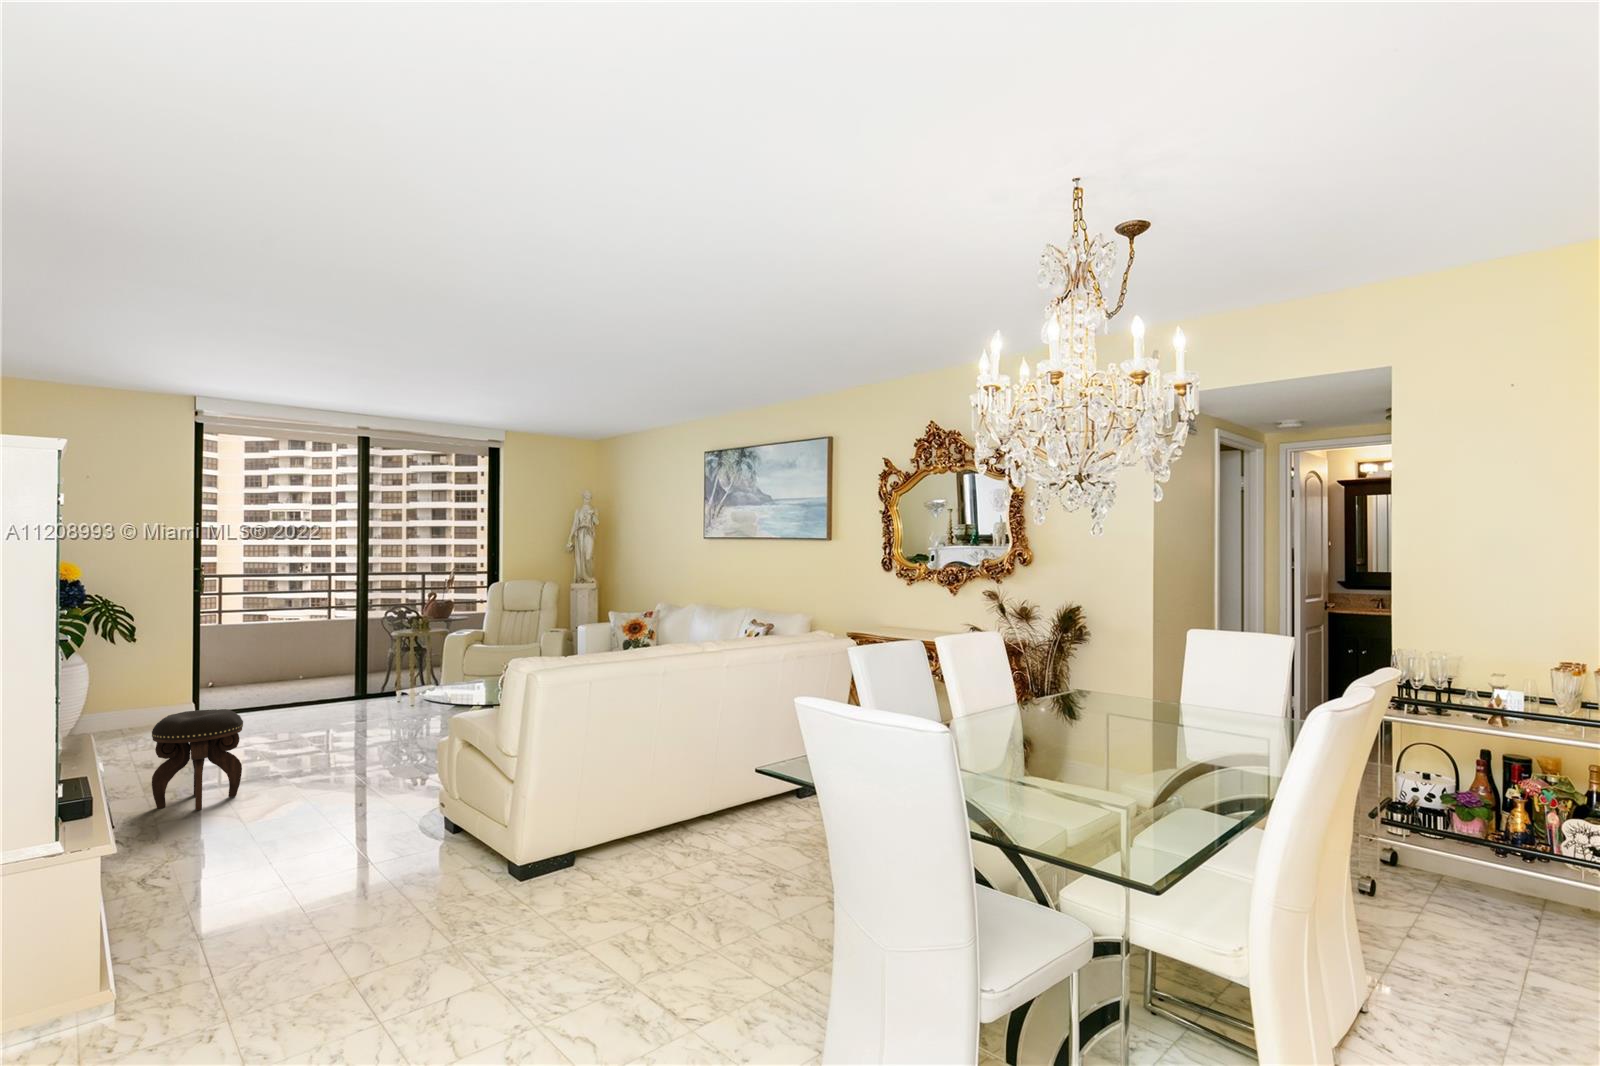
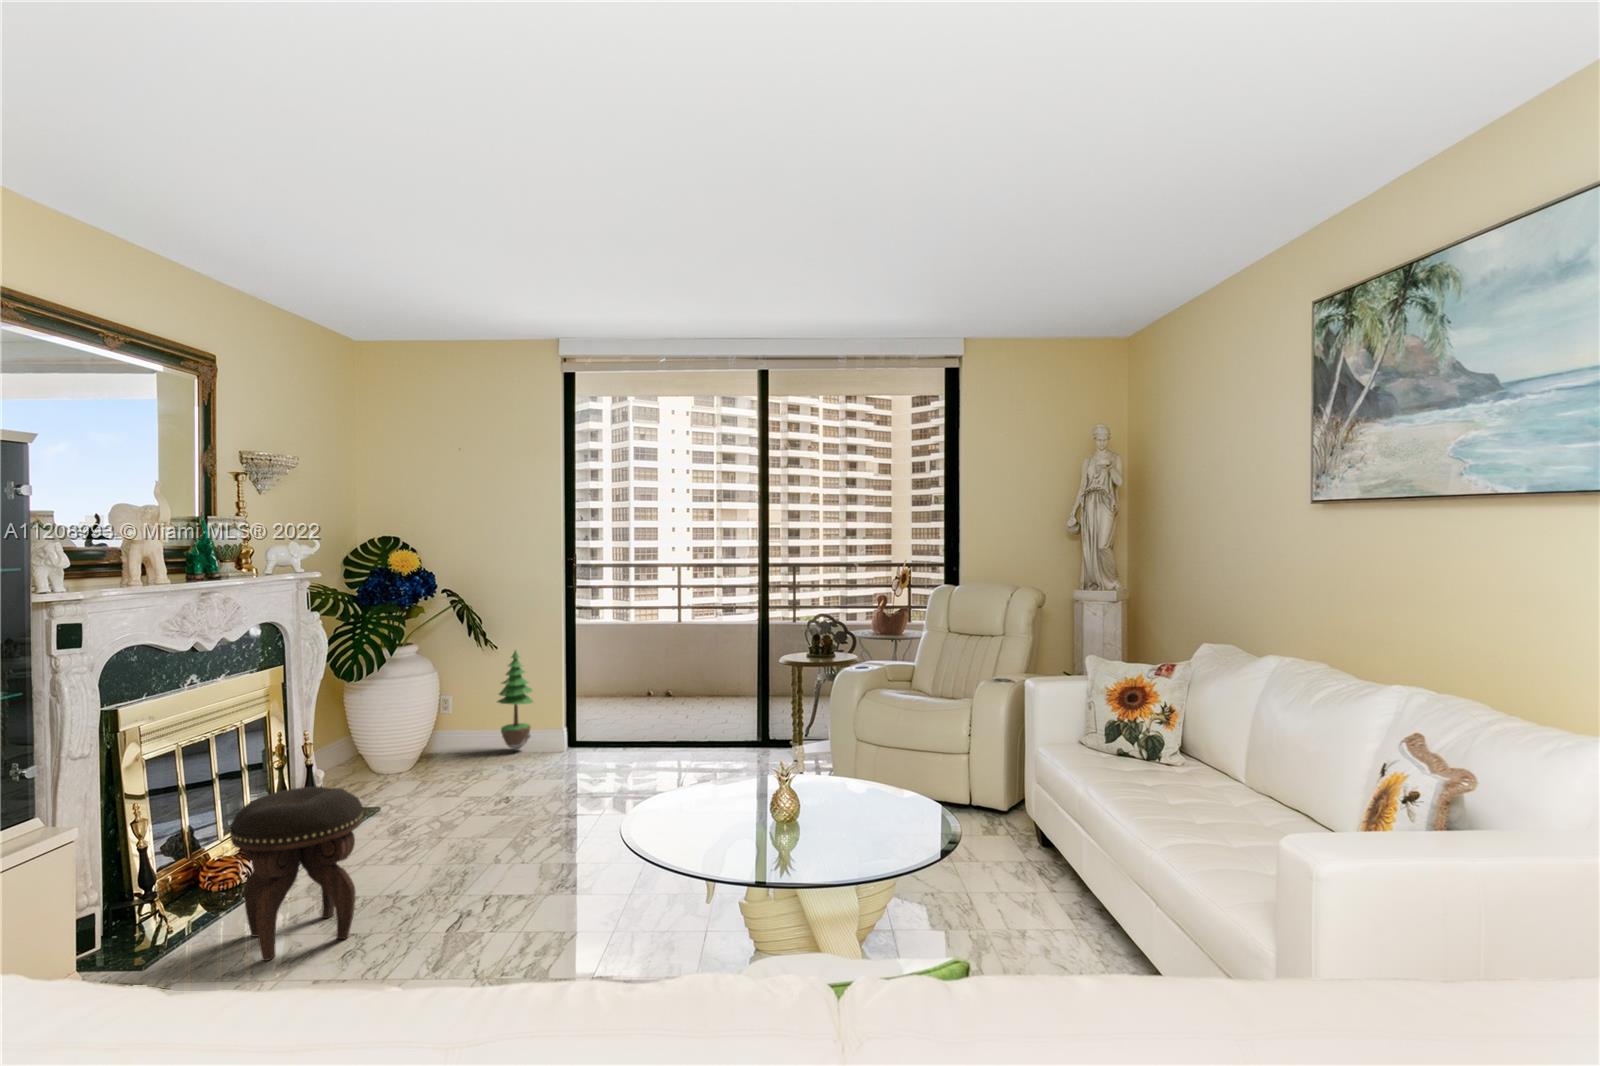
potted tree: none [125,642,164,727] -> present [498,650,533,750]

